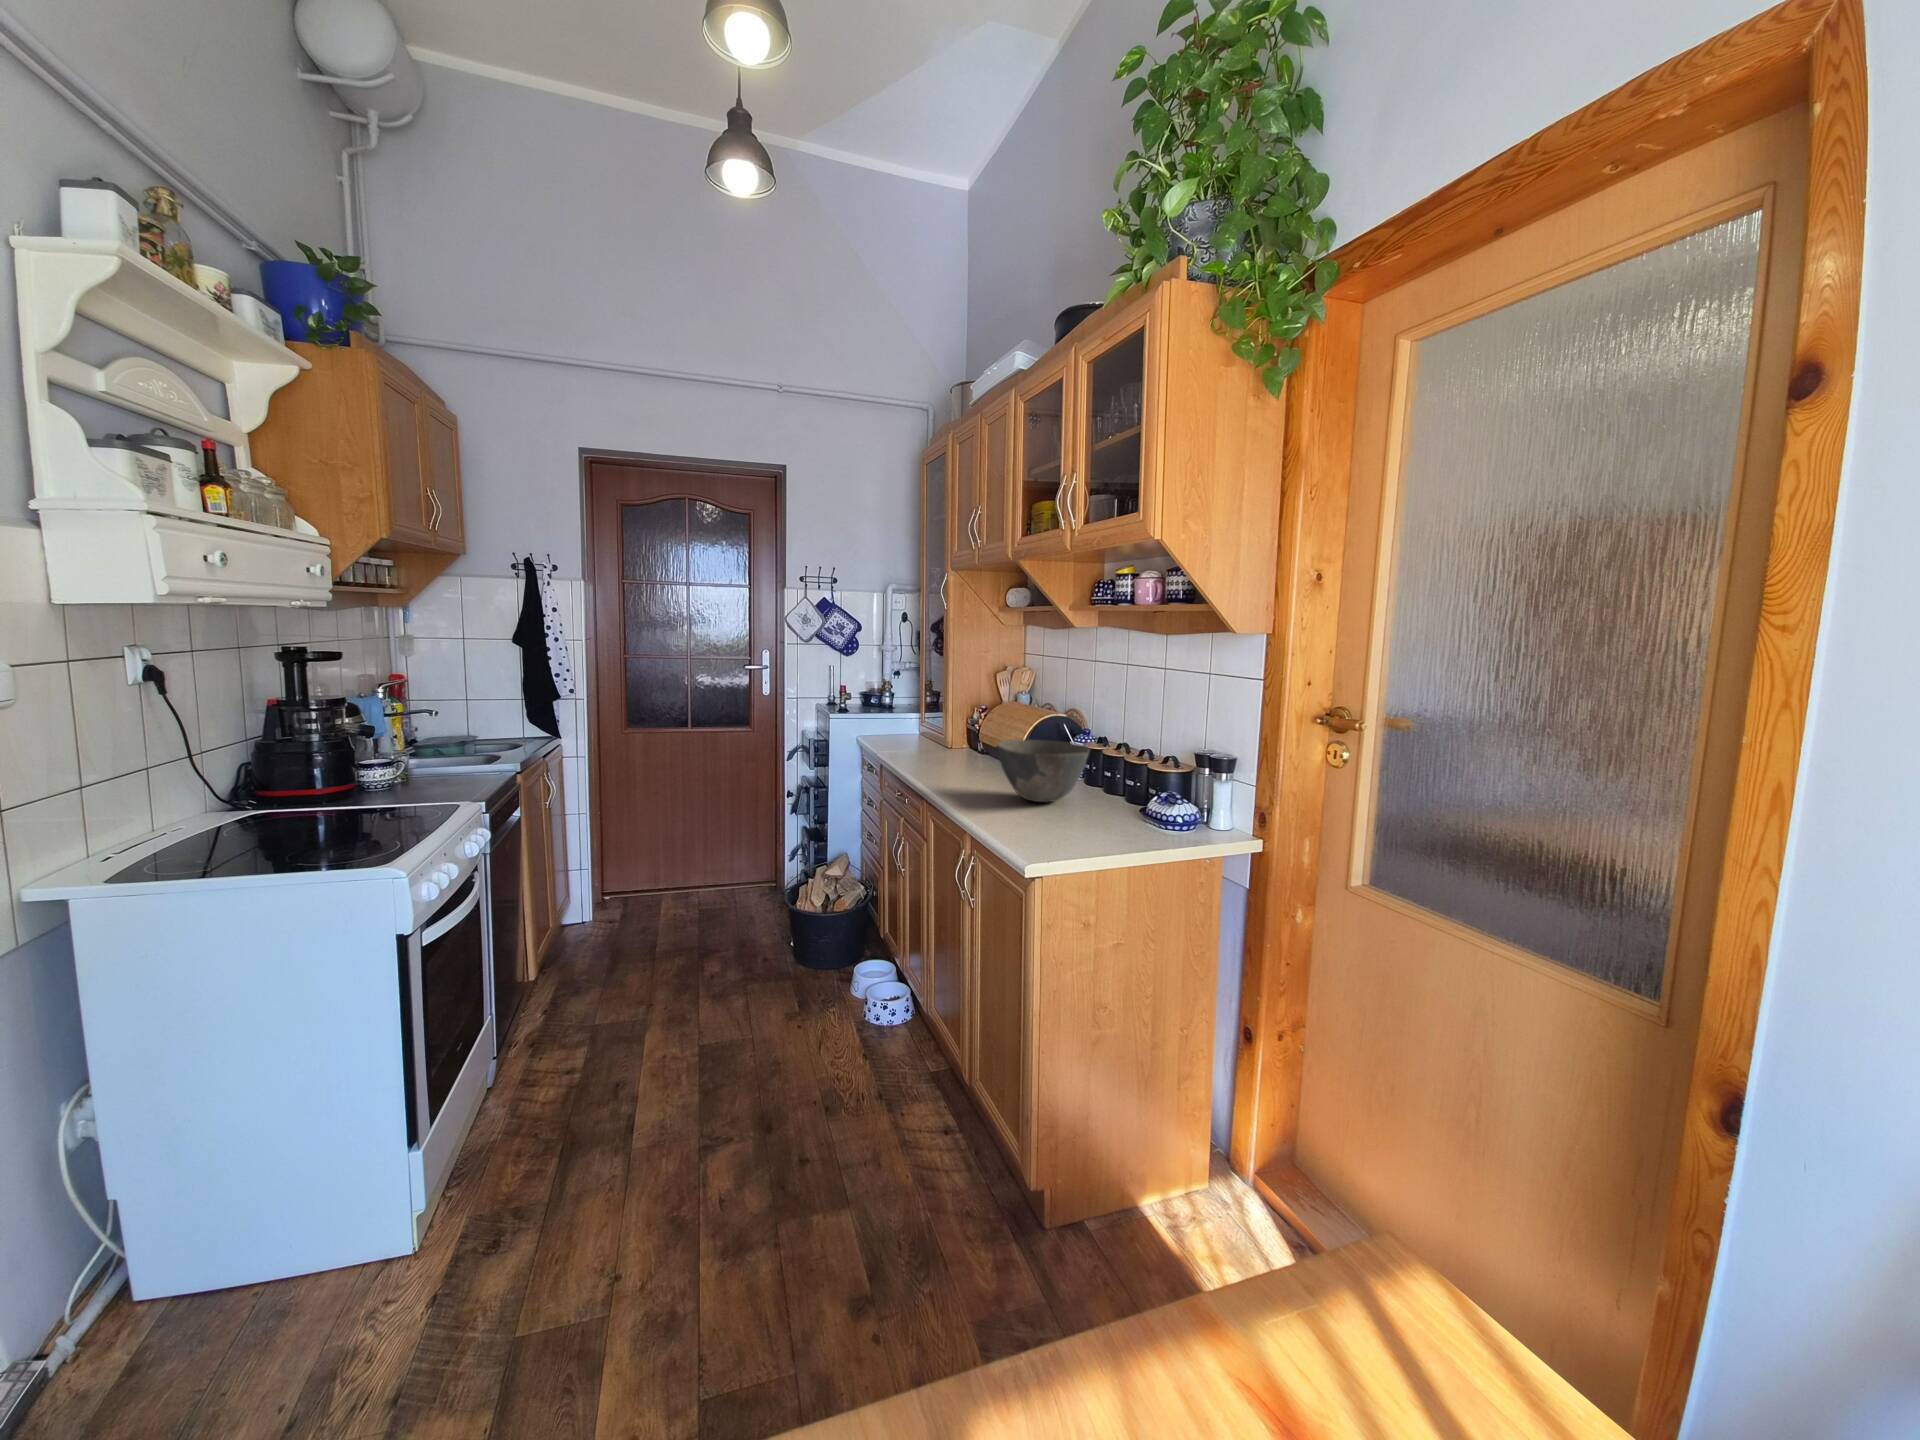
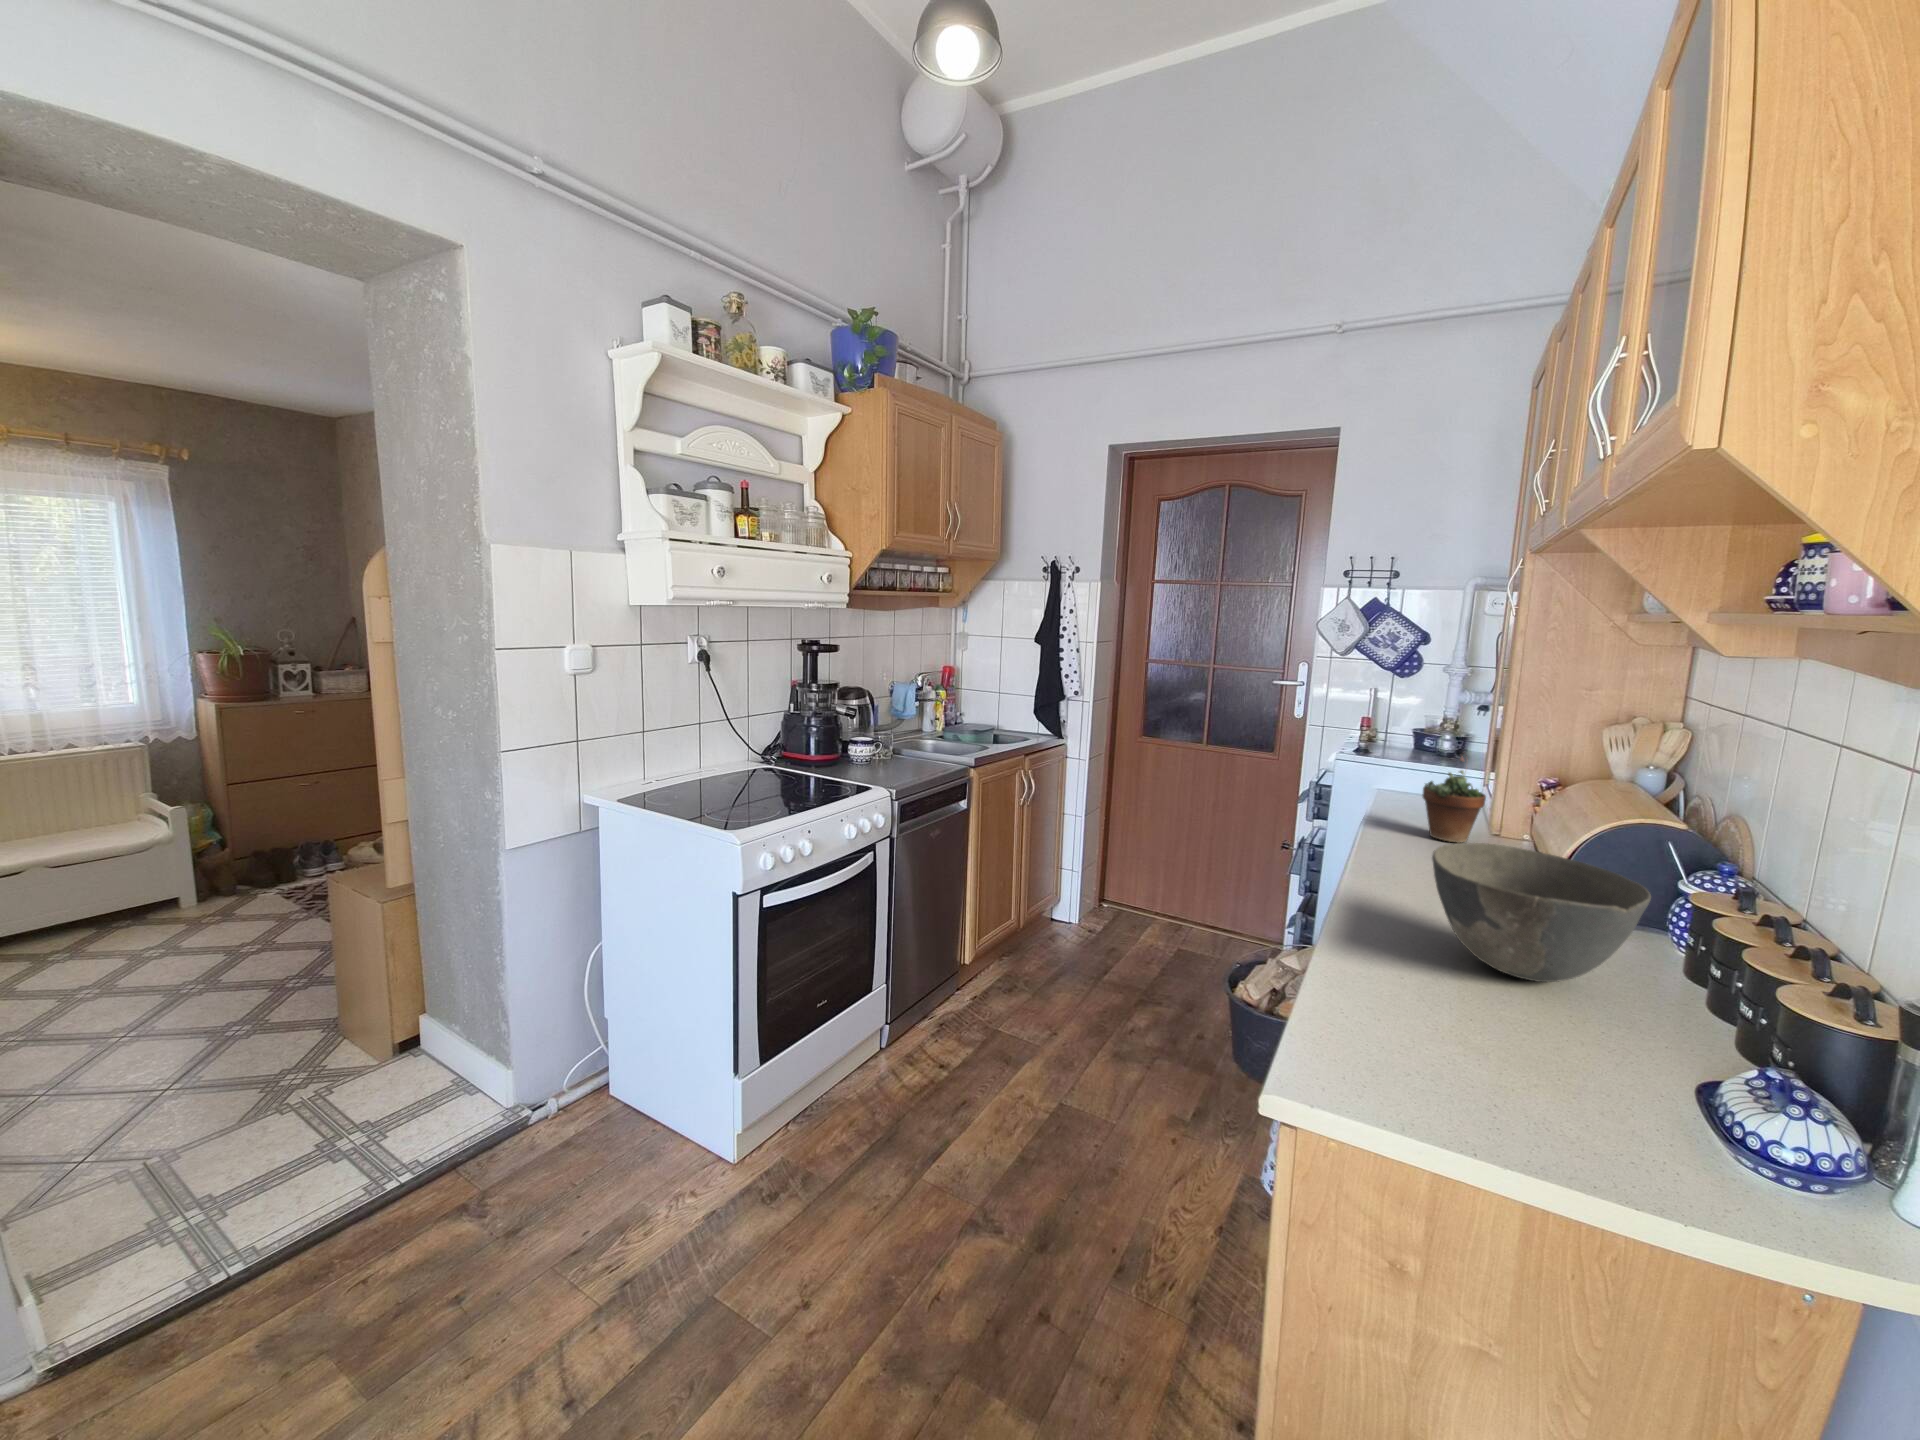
succulent plant: none [920,699,954,756] -> present [1422,755,1486,843]

